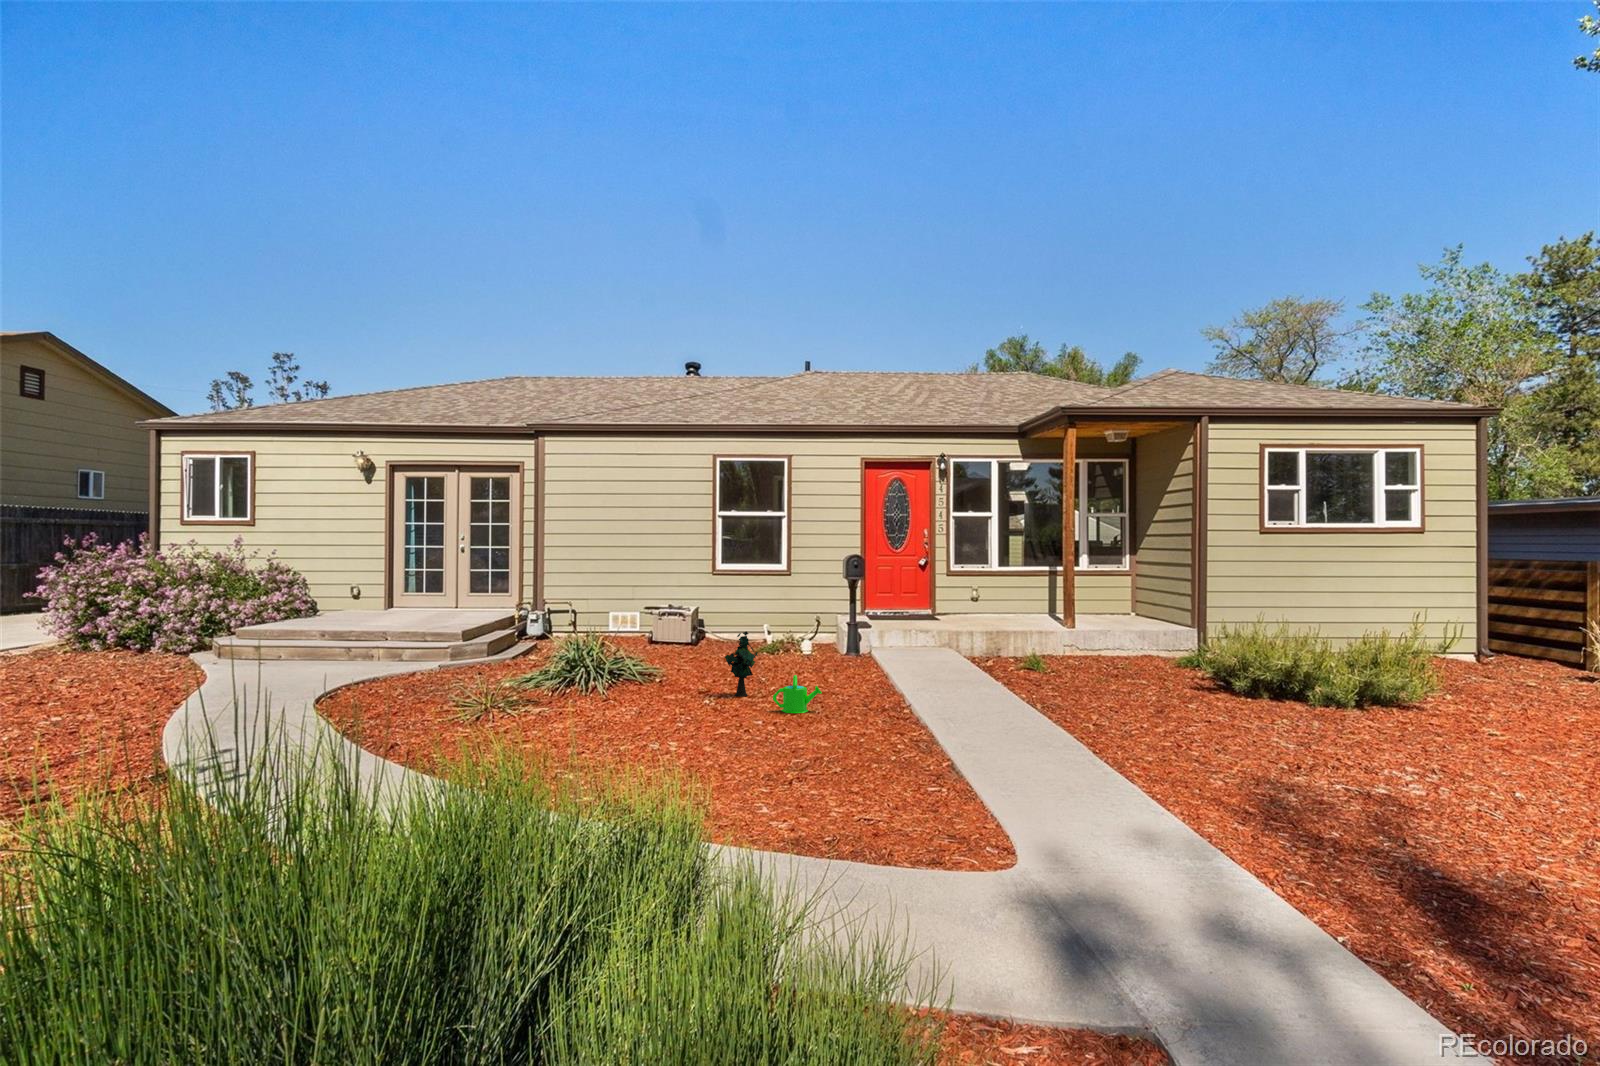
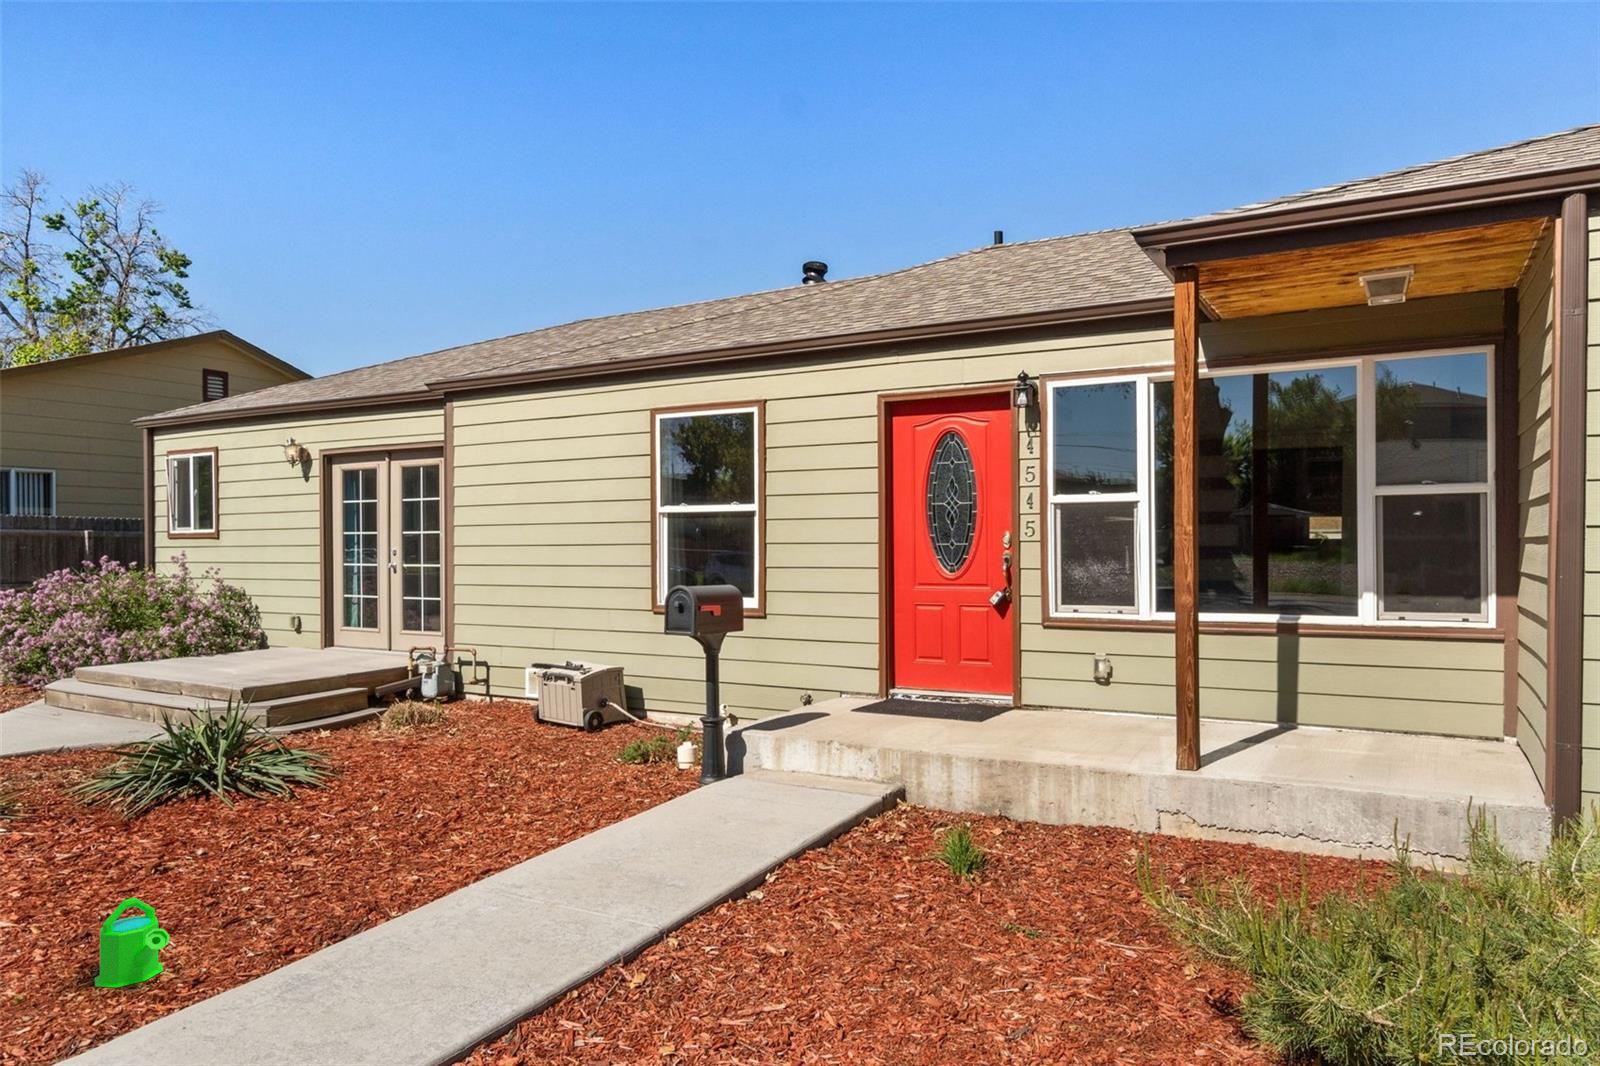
decorative plant: present [725,631,758,697] -> none [192,769,277,899]

